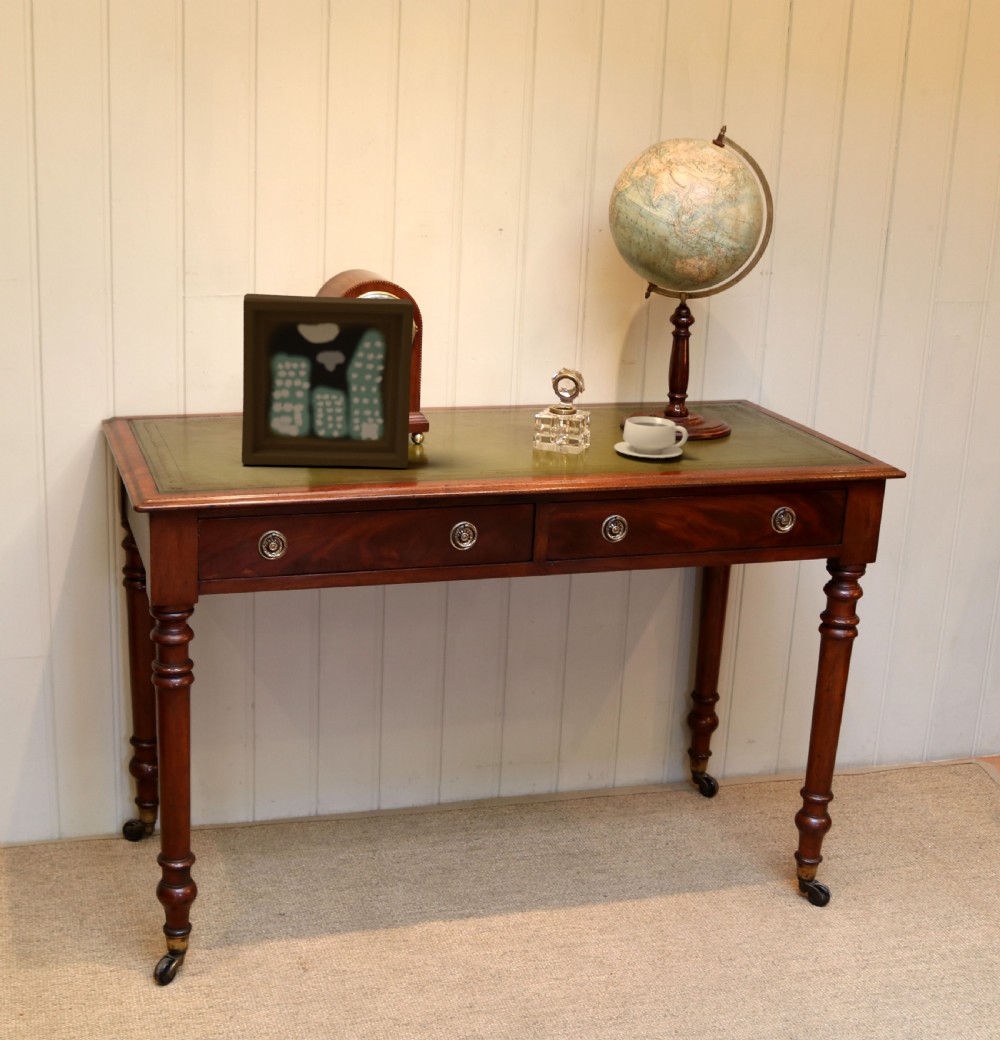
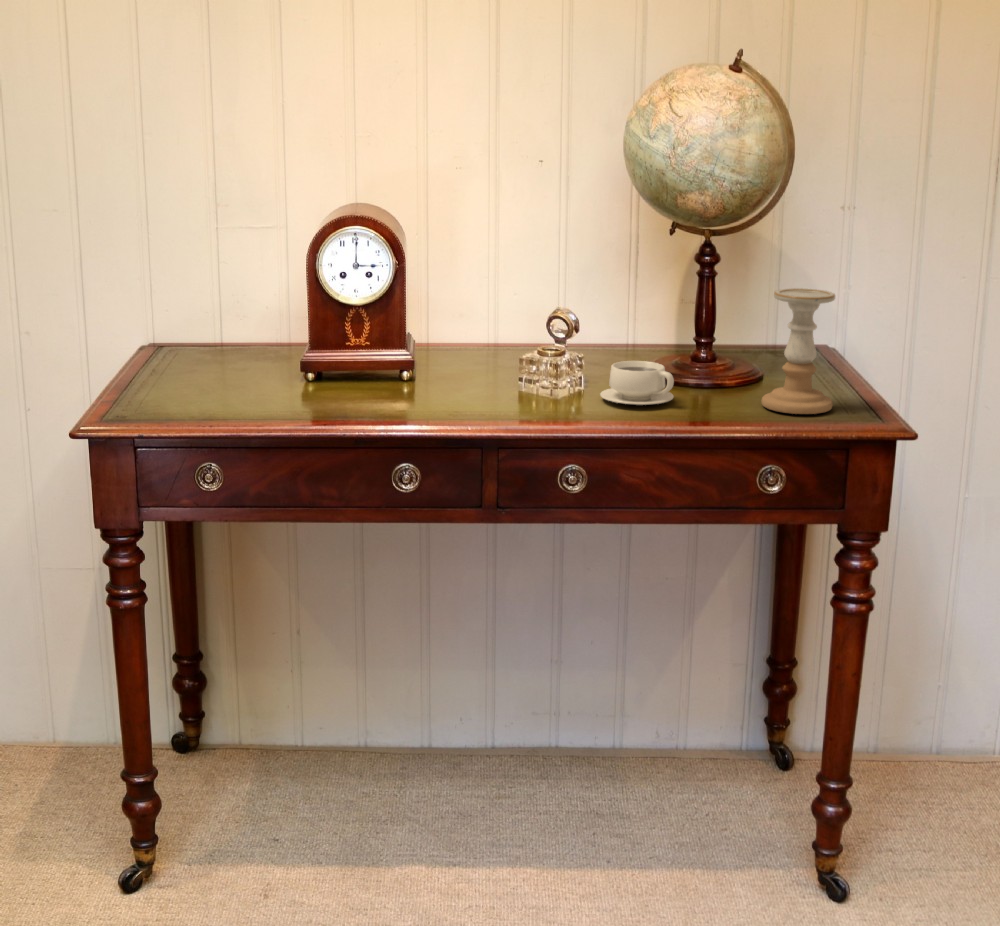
picture frame: present [242,294,414,468] -> none [195,228,370,405]
candle holder: none [755,348,825,461] -> present [762,288,835,414]

